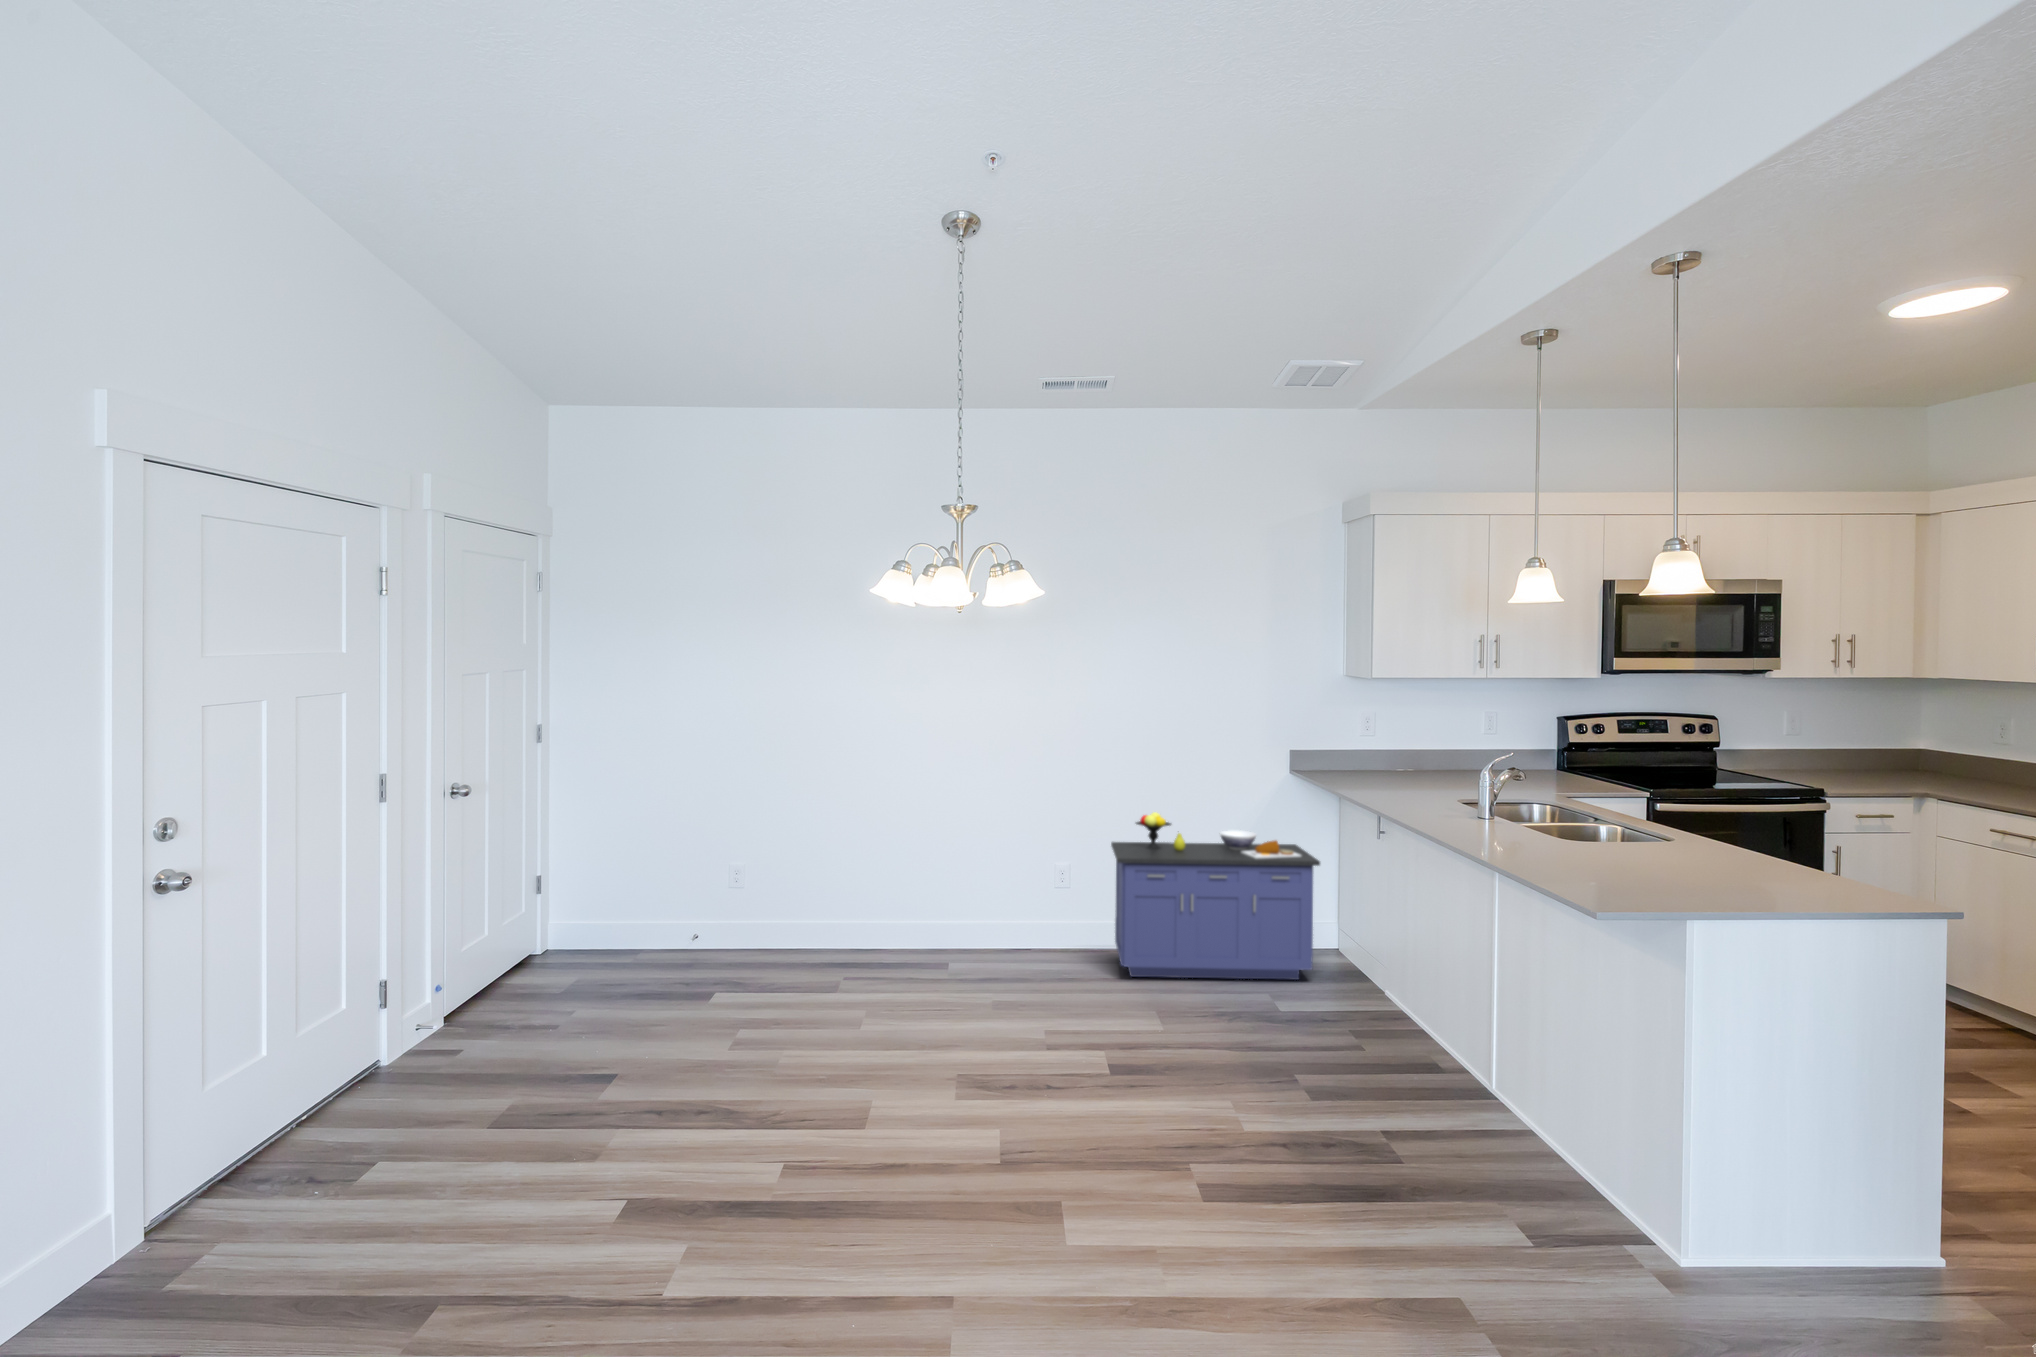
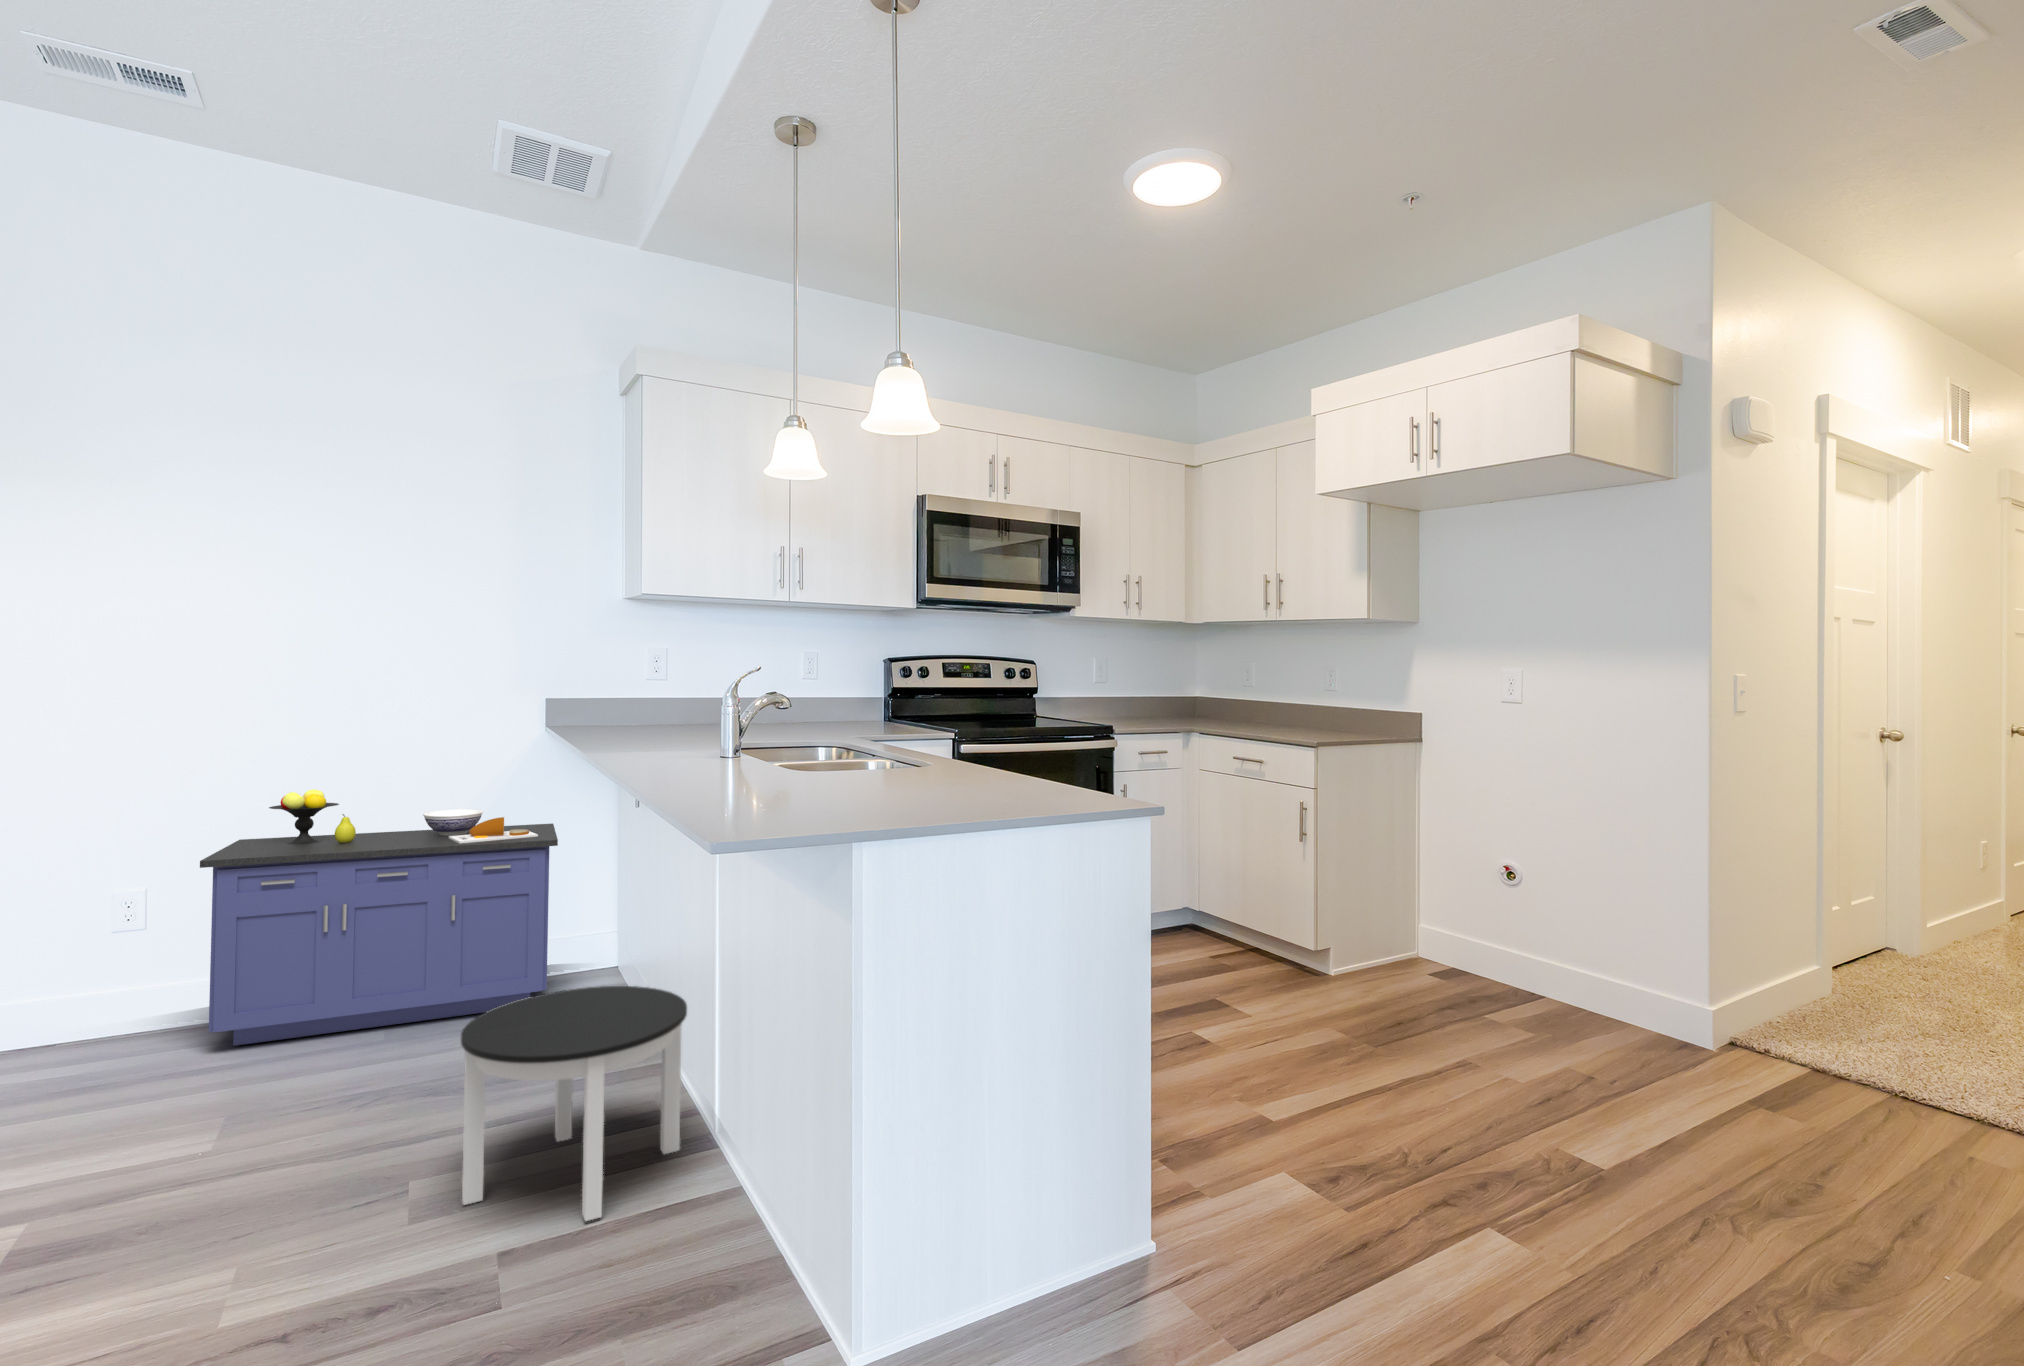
round table: none [1345,978,1493,1134] -> present [461,986,687,1221]

